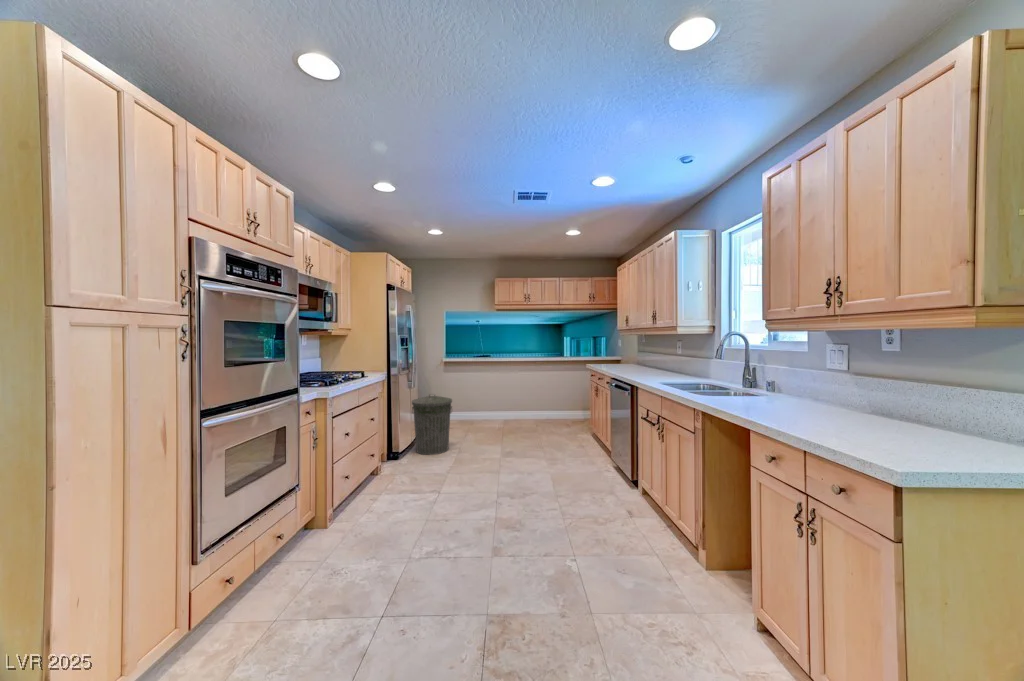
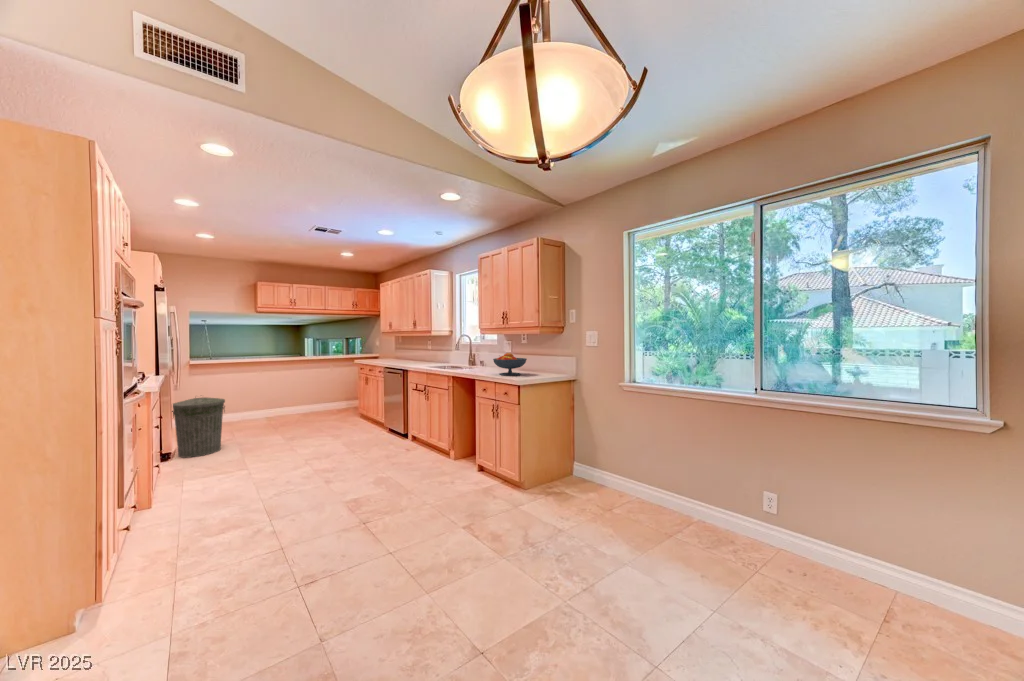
fruit bowl: none [797,375,914,437] -> present [493,353,527,375]

